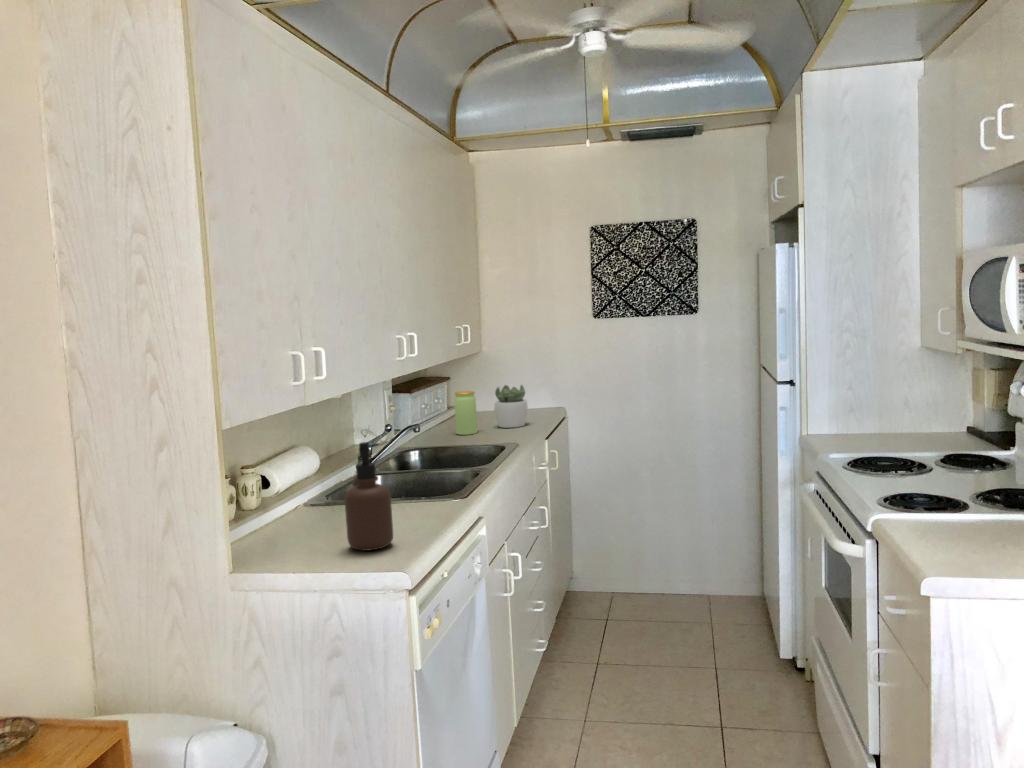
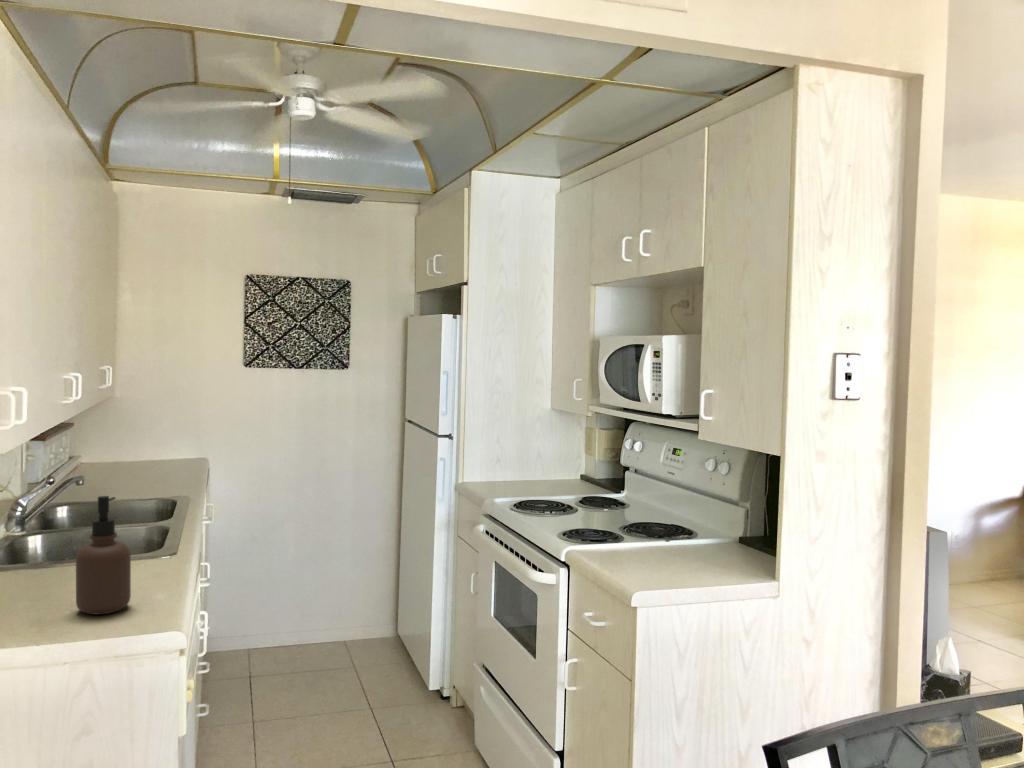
succulent plant: present [494,385,527,428] -> none [143,432,182,478]
jar: present [454,391,477,435] -> none [101,438,126,485]

